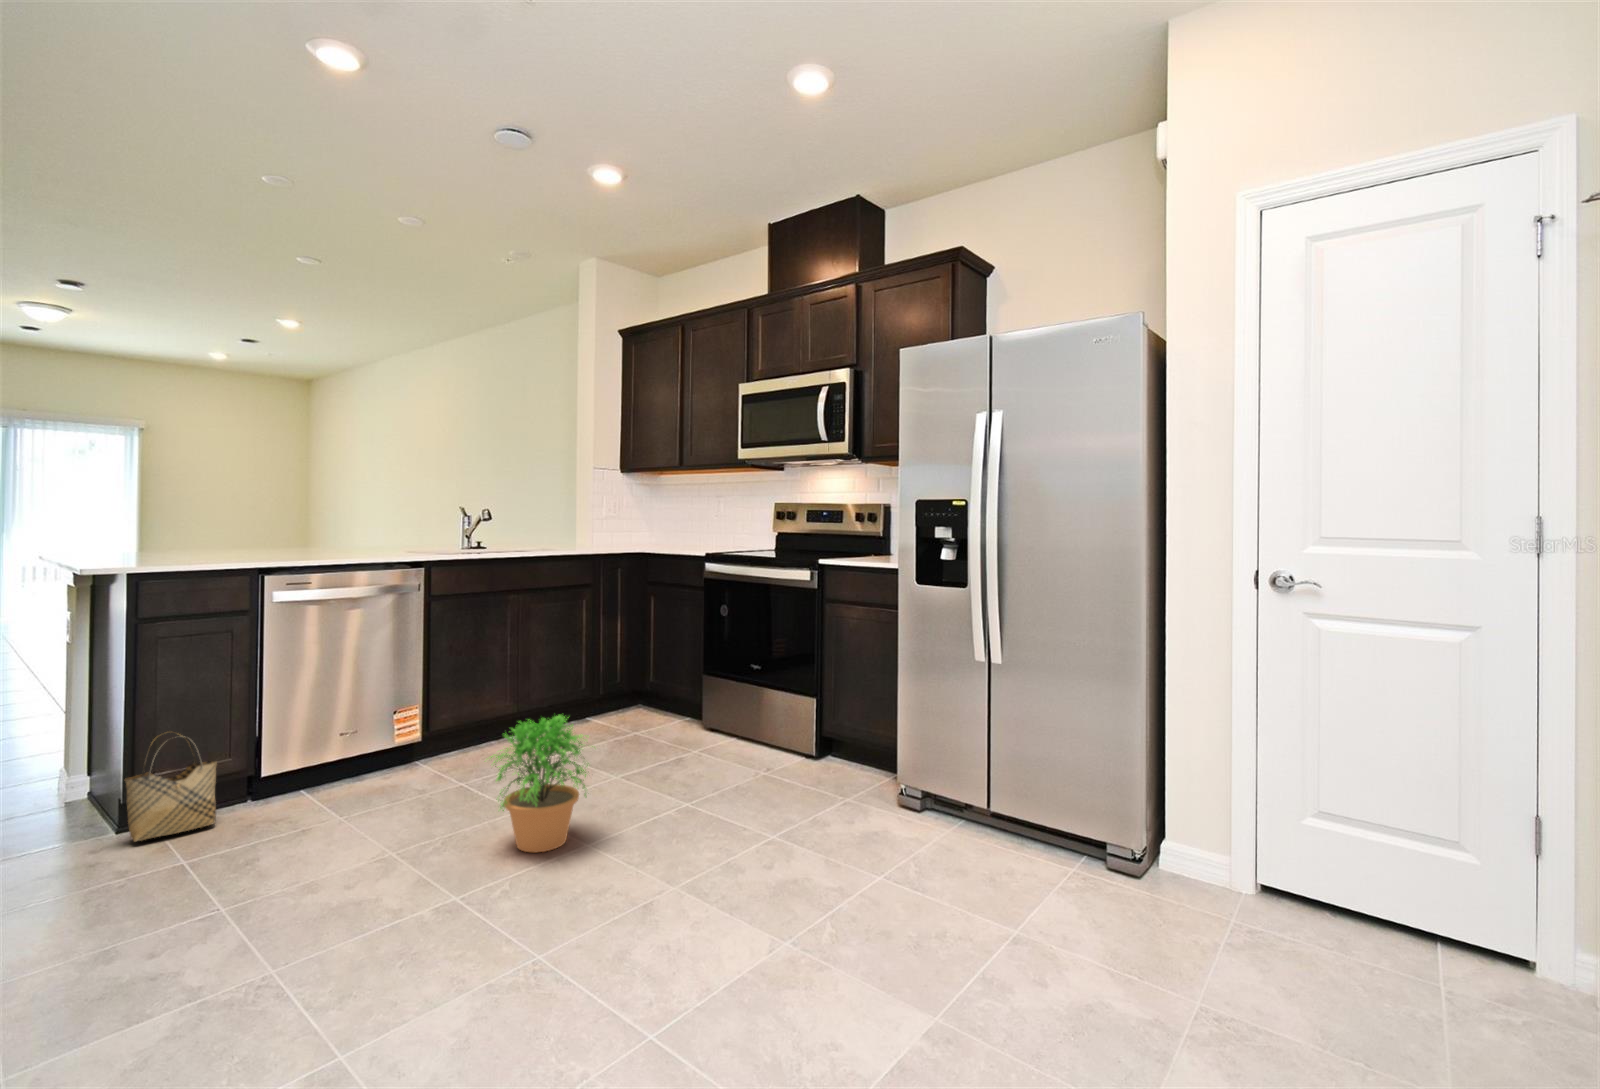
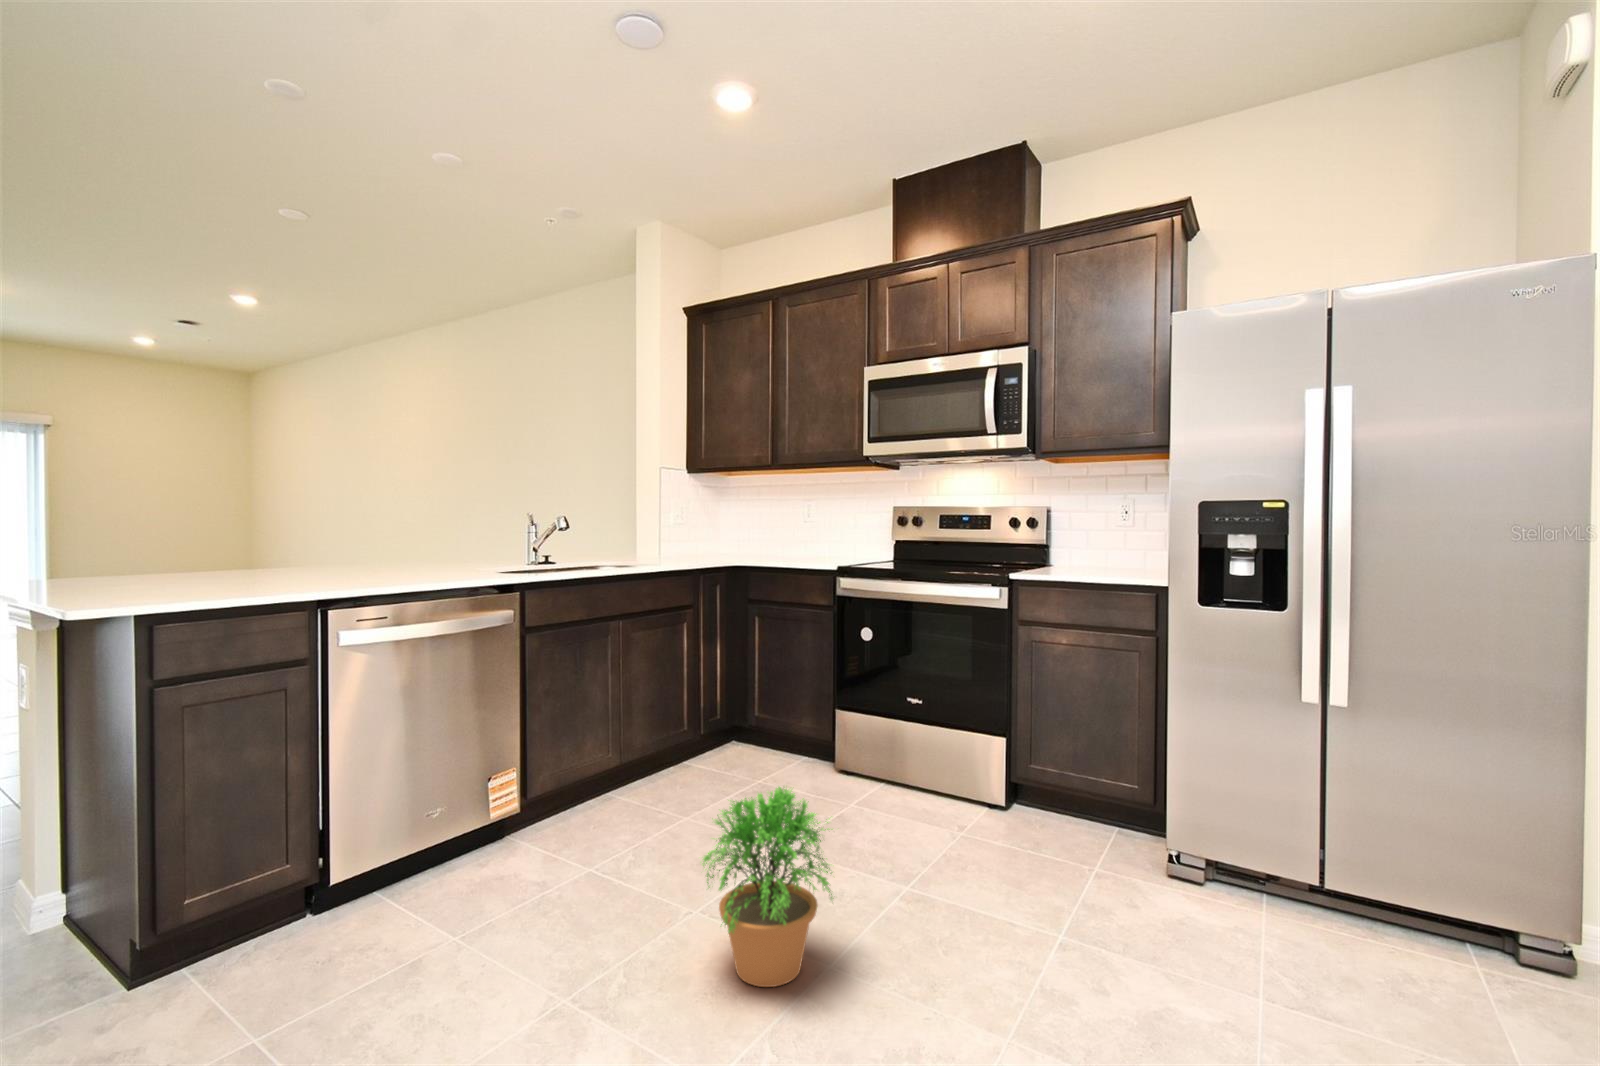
woven basket: present [125,732,217,842] -> none [154,834,283,1009]

